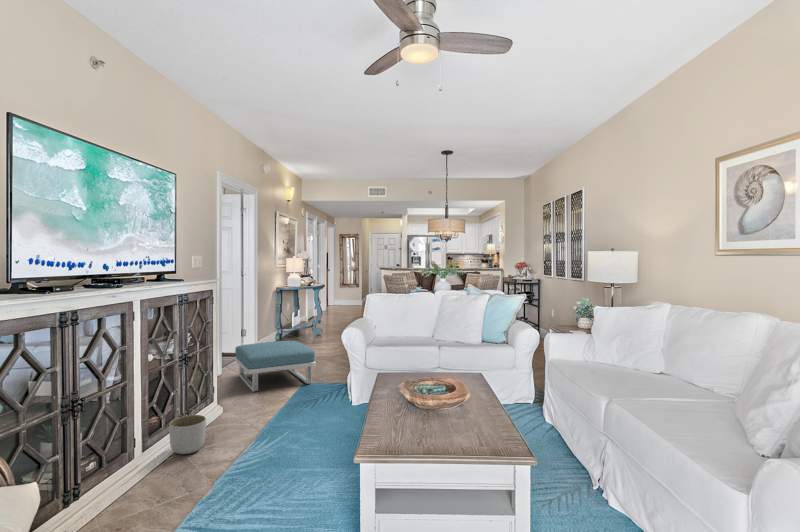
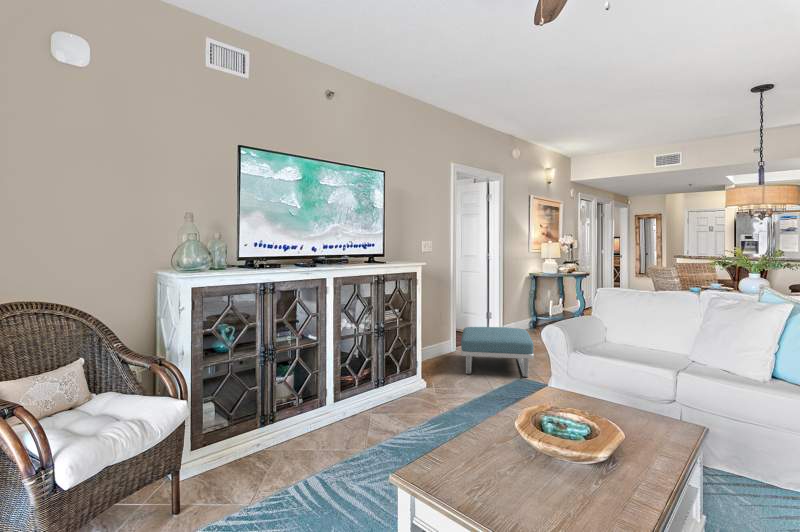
planter: present [169,415,206,454] -> none [359,382,389,416]

